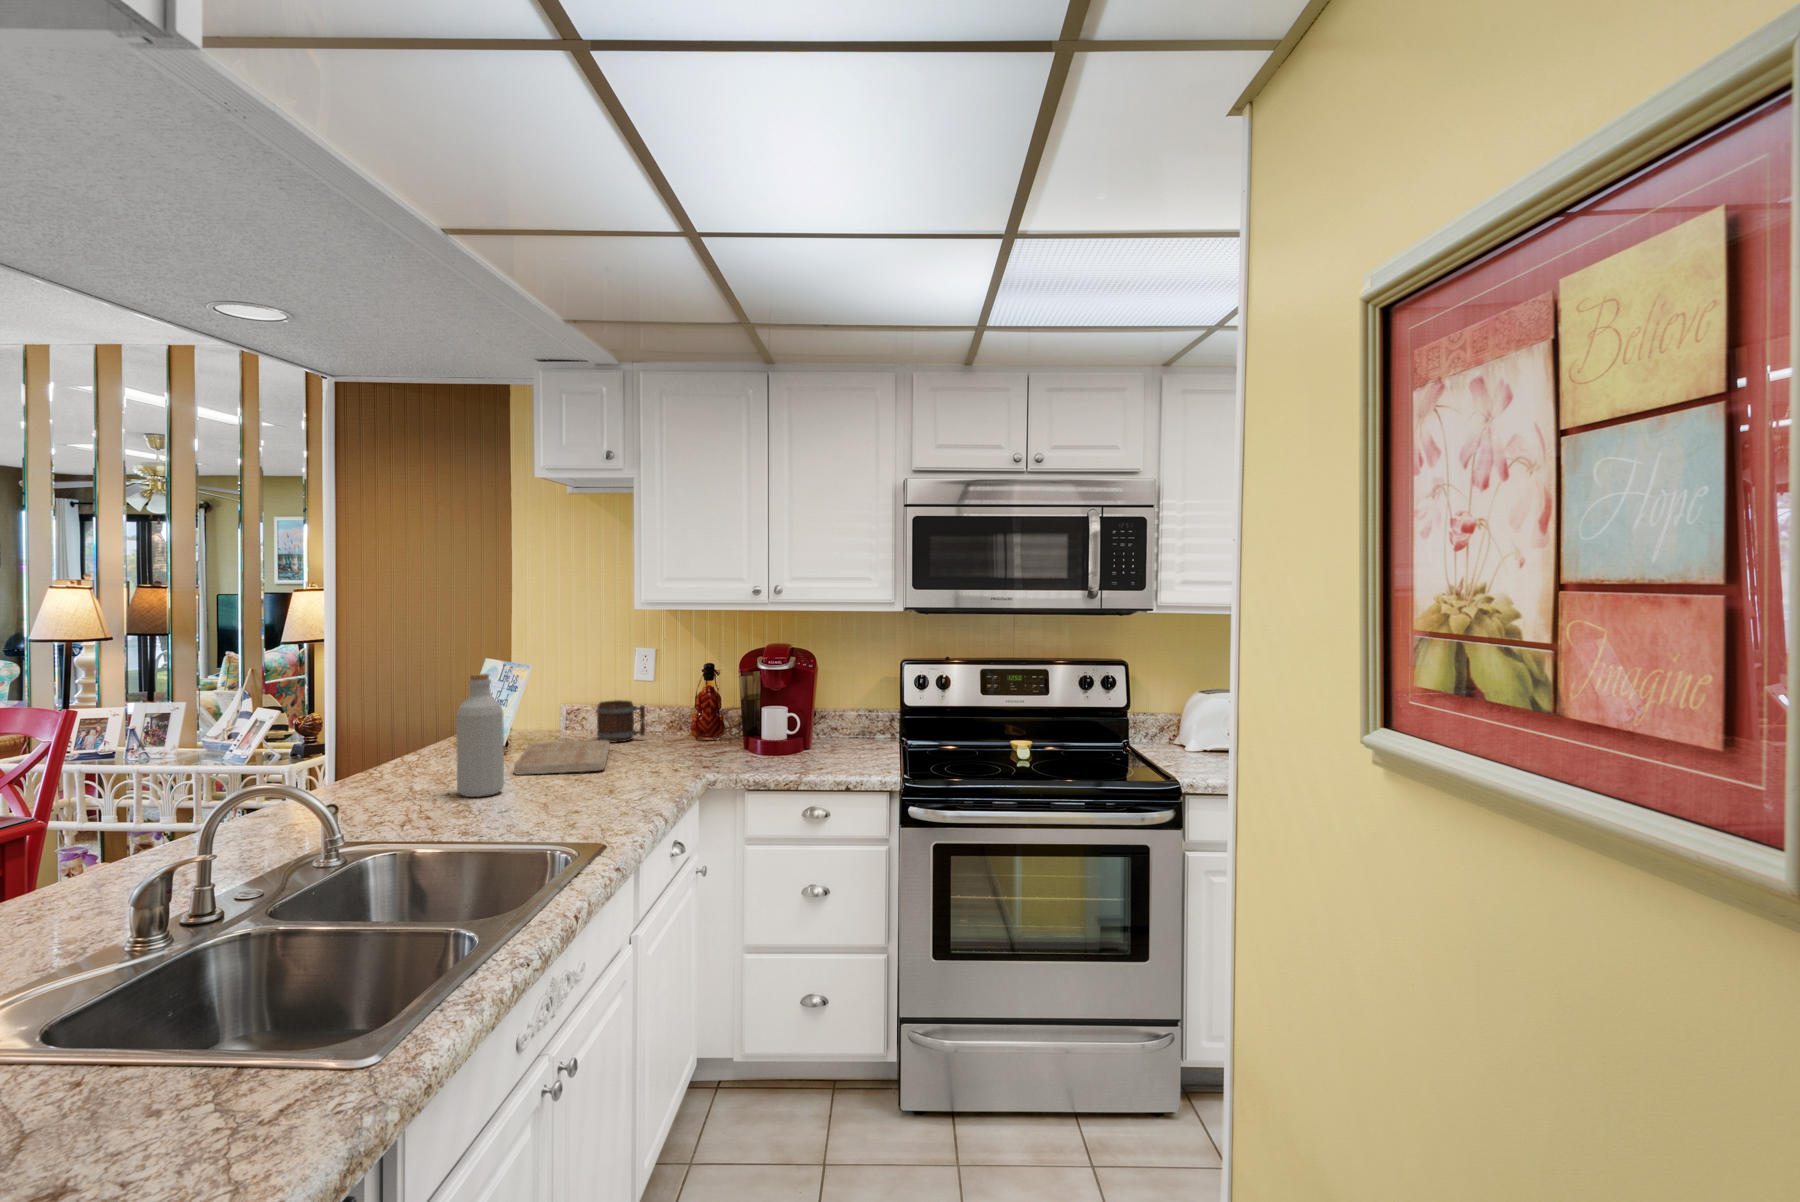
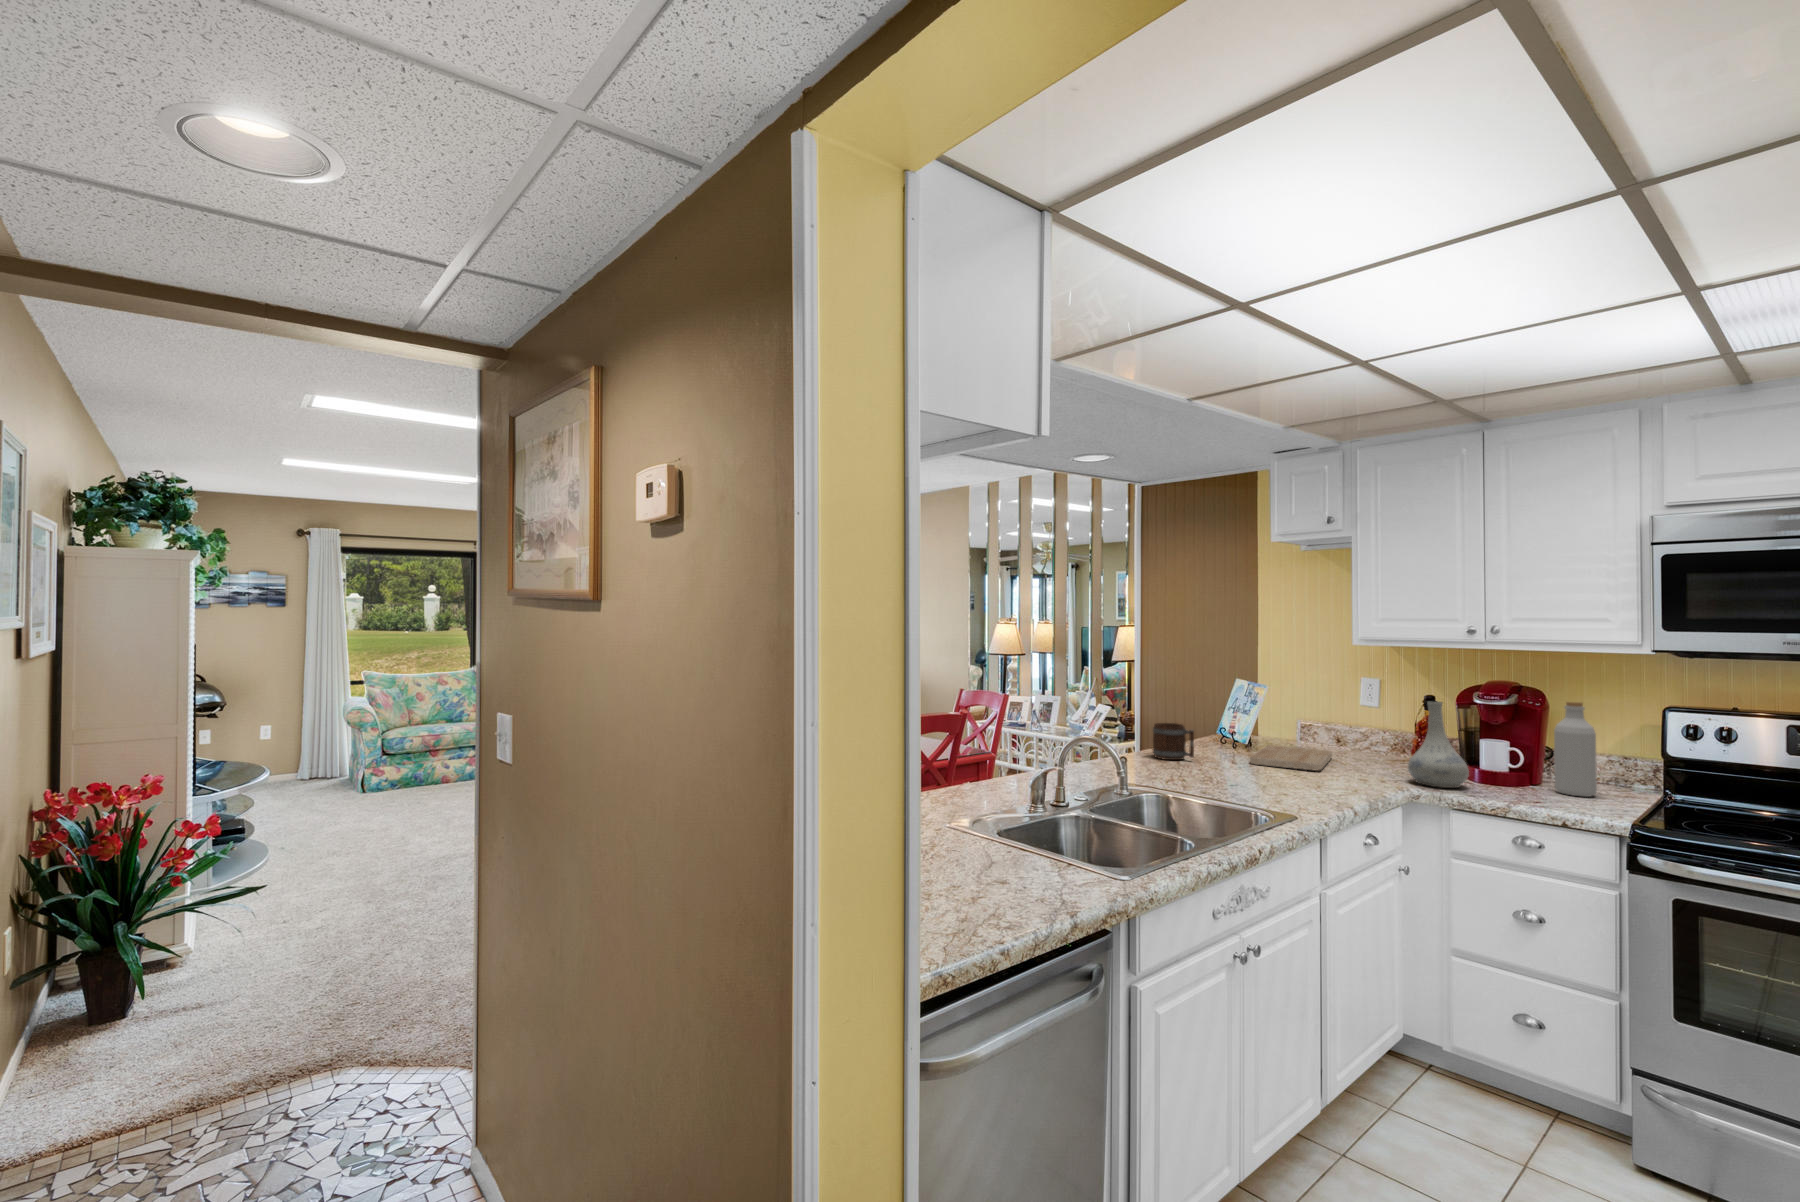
vase: none [699,671,758,769] -> present [1408,702,1469,788]
bottle: present [456,674,504,797] -> present [1554,702,1597,797]
mug: present [597,700,645,743] -> present [1153,723,1194,760]

